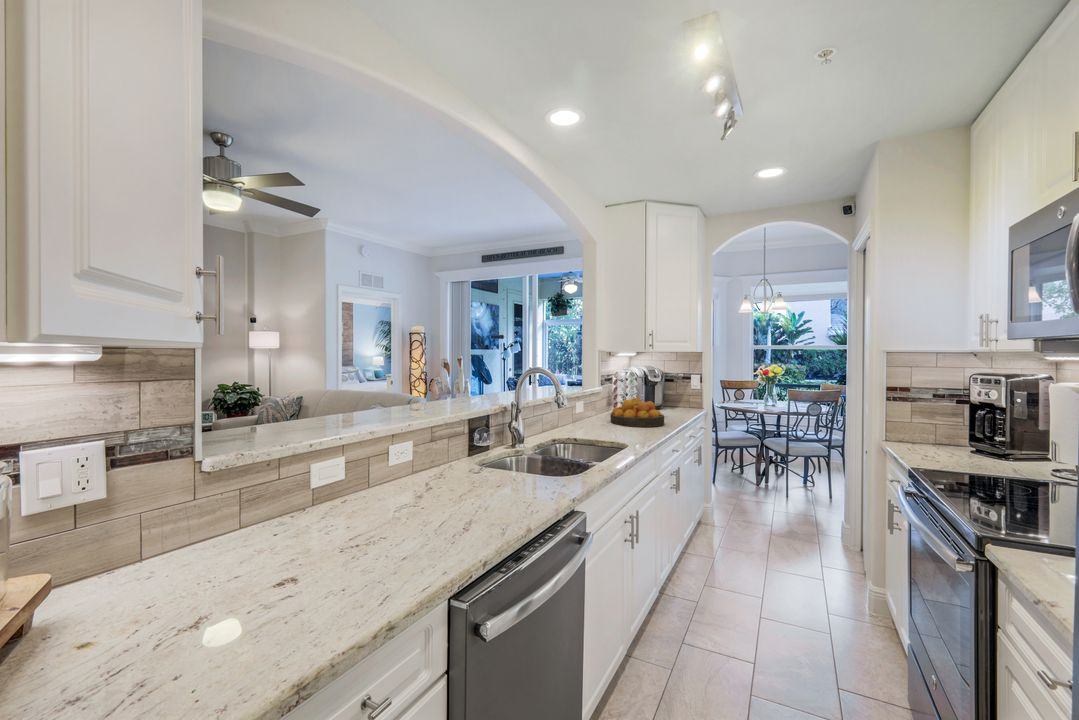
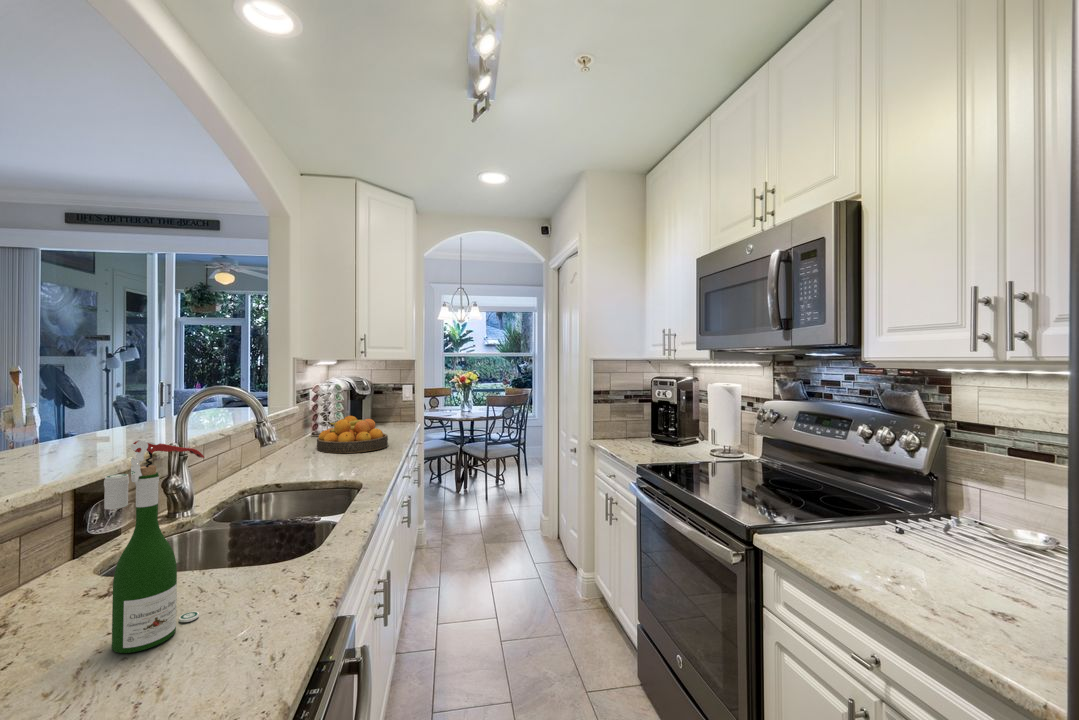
wine bottle: none [474,394,513,494] -> present [104,440,204,653]

